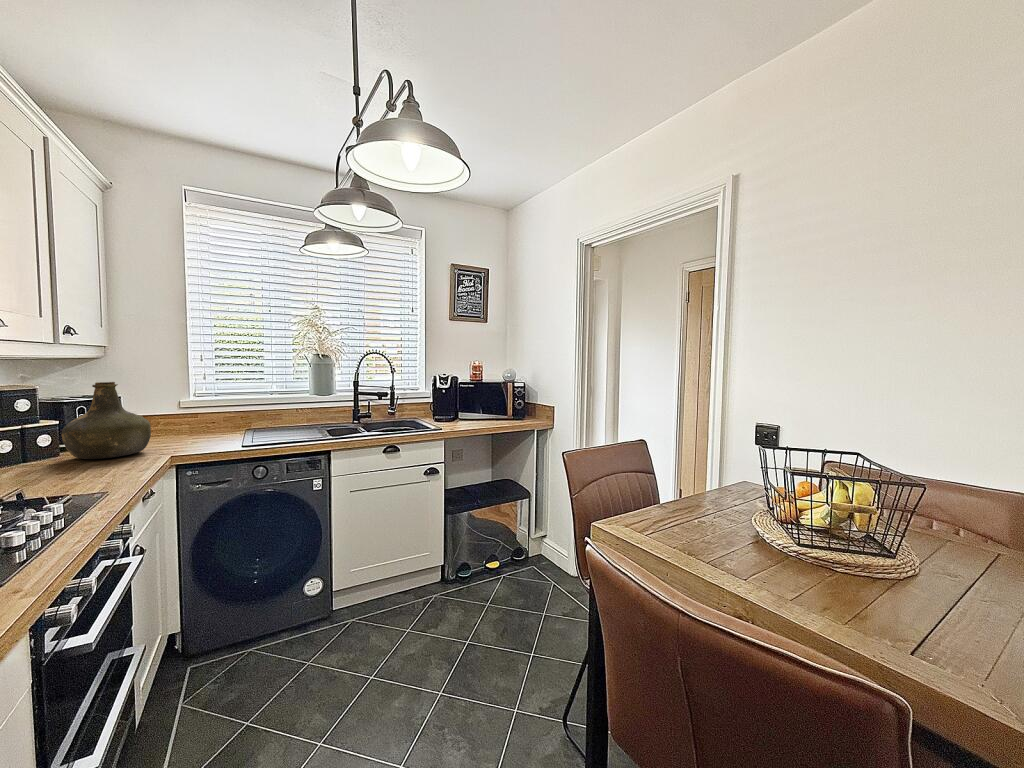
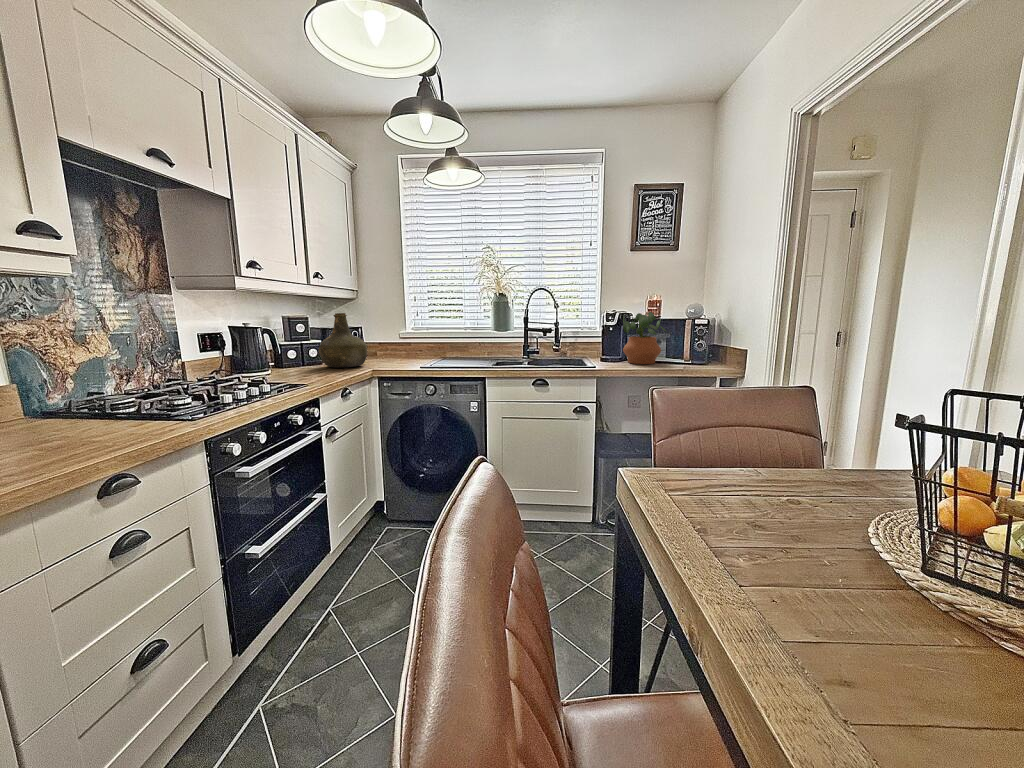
potted plant: none [456,376,493,422] -> present [623,312,666,364]

